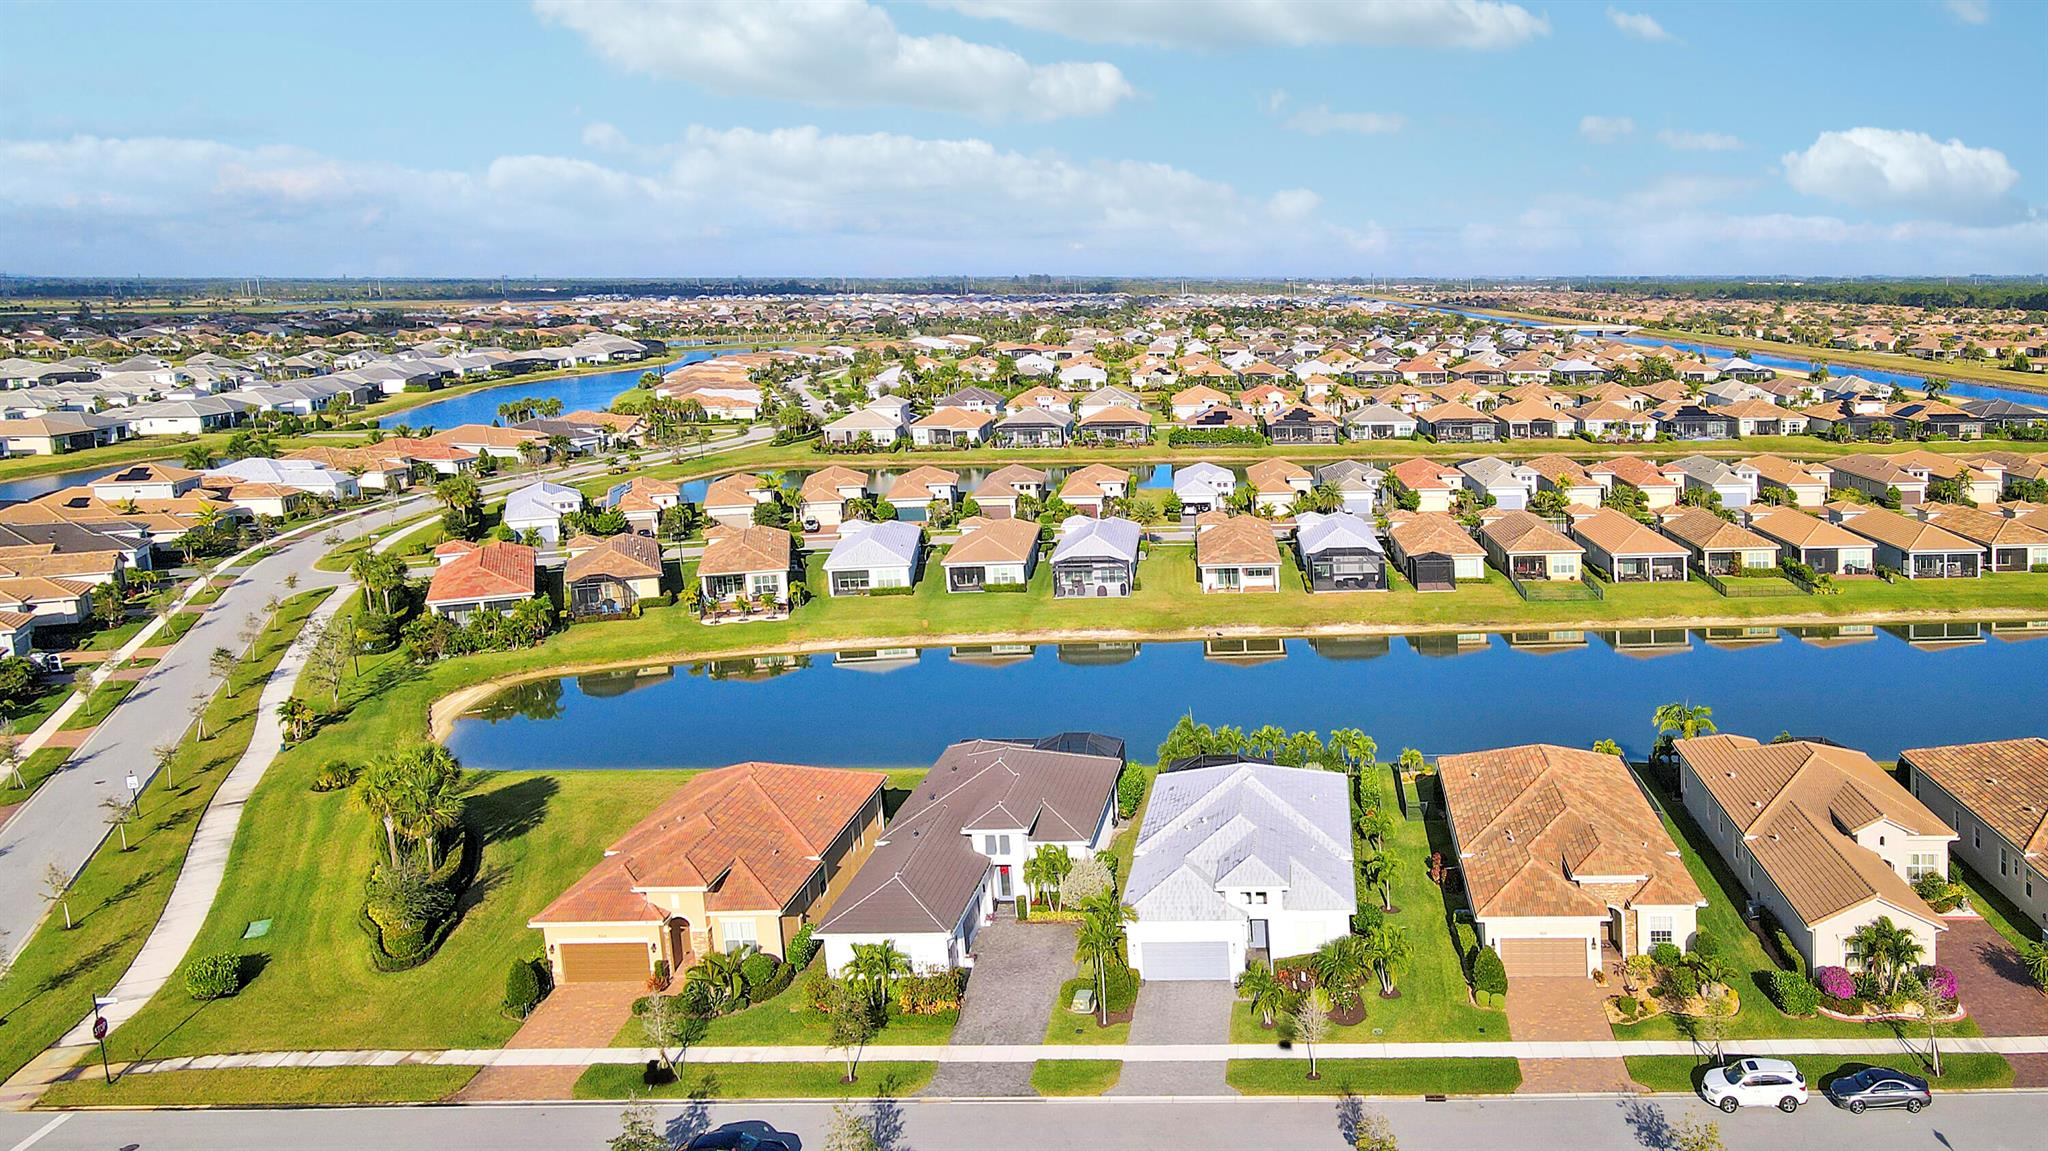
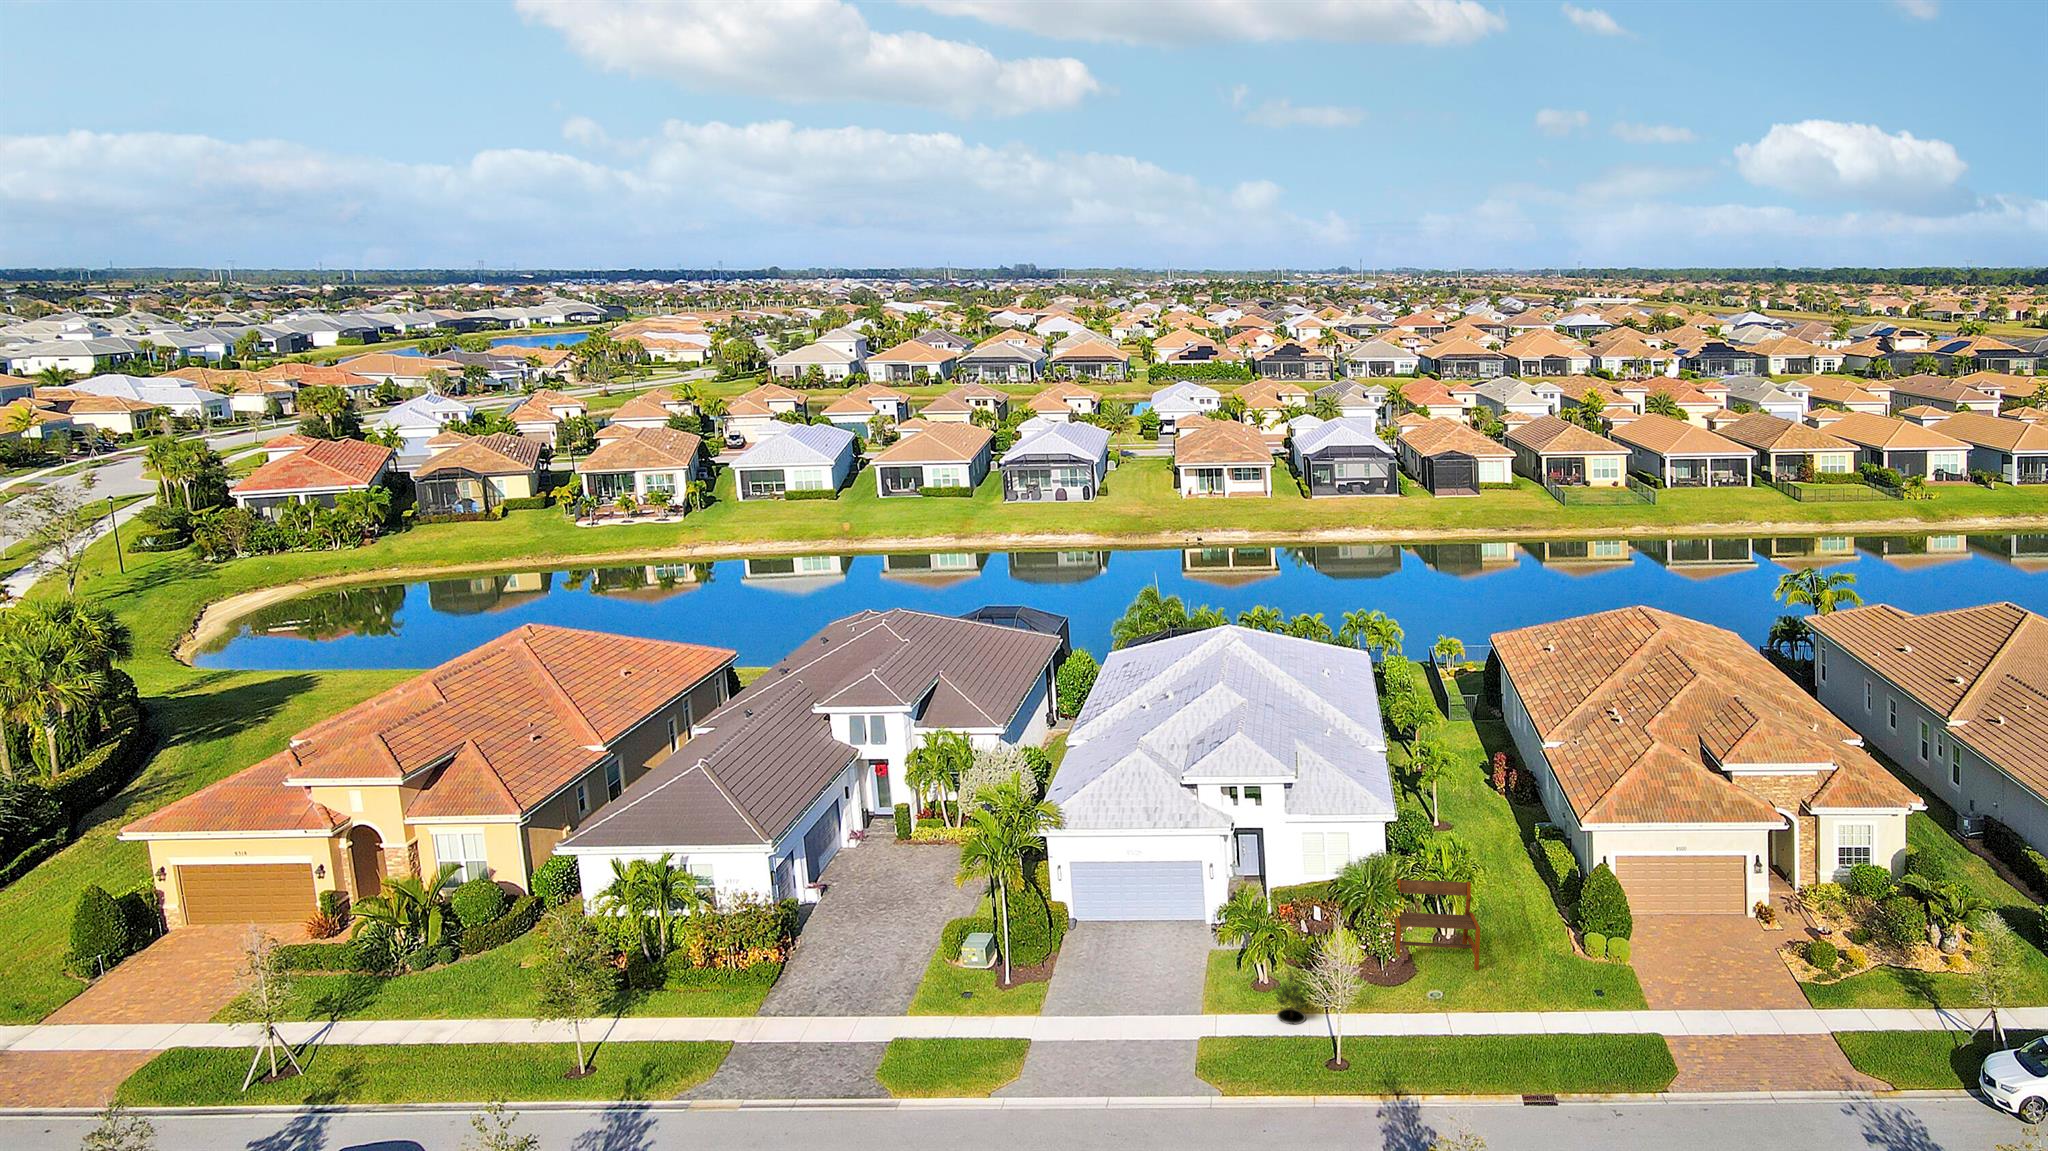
bench: none [1353,954,1409,1014] -> present [1395,879,1480,970]
storage bin: present [643,1060,675,1085] -> none [240,1039,297,1081]

